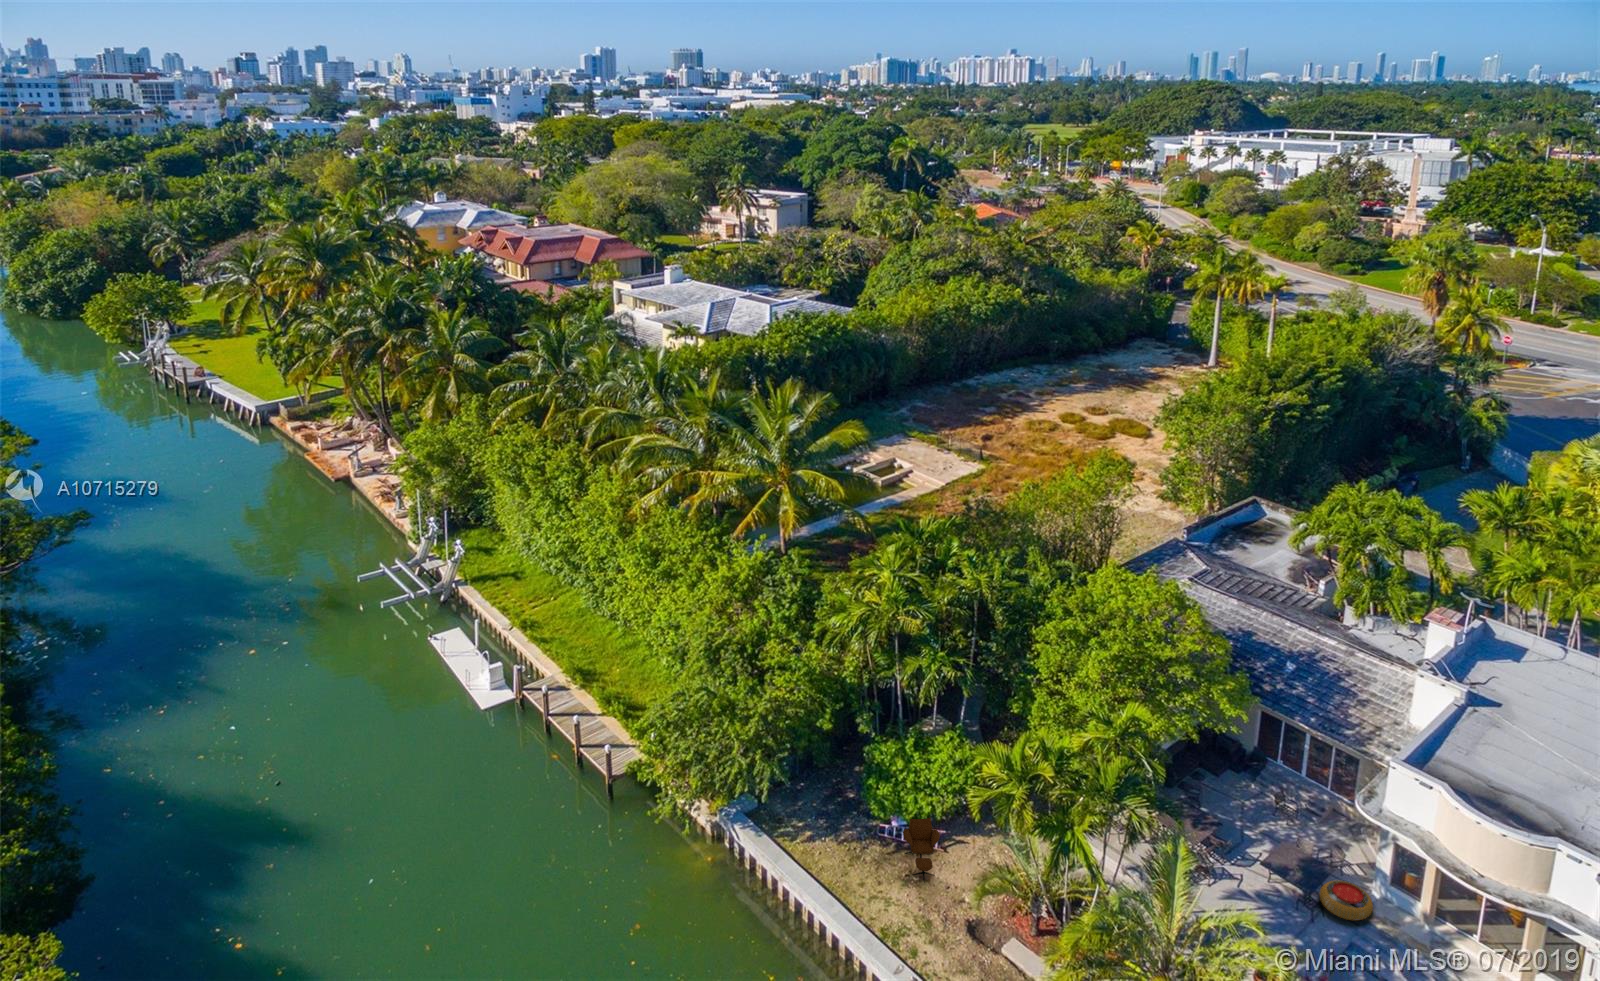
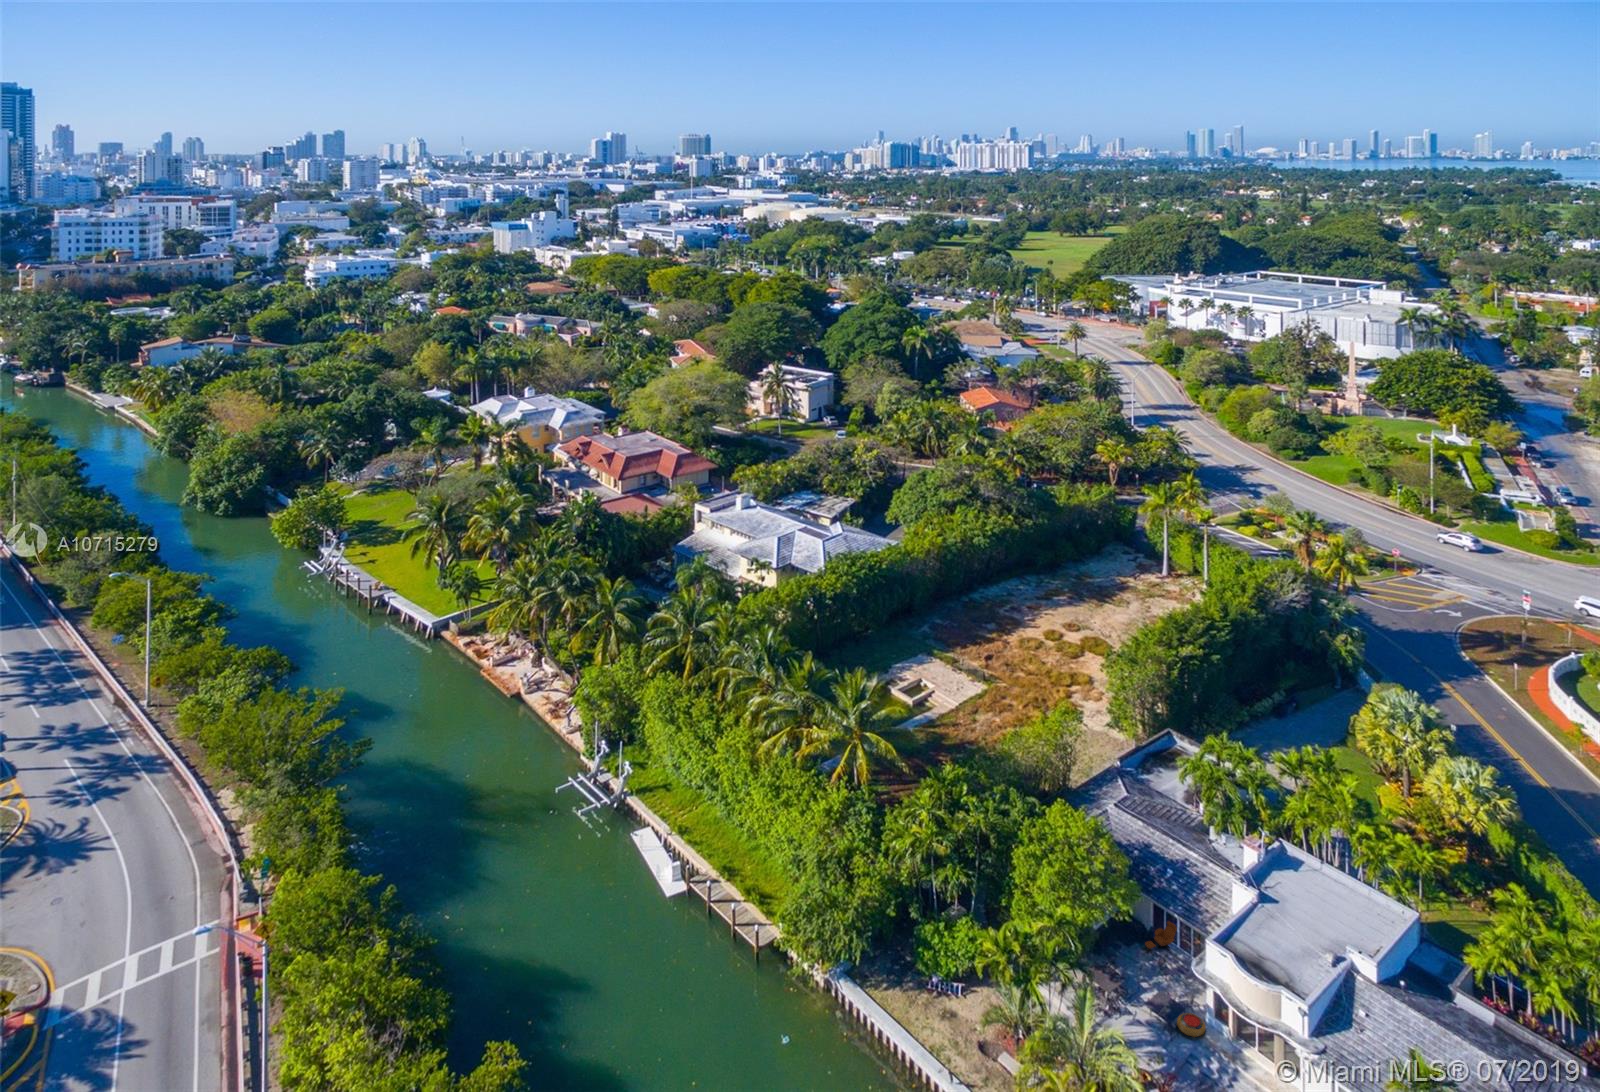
lounge chair: present [903,818,940,883] -> present [1145,921,1177,951]

